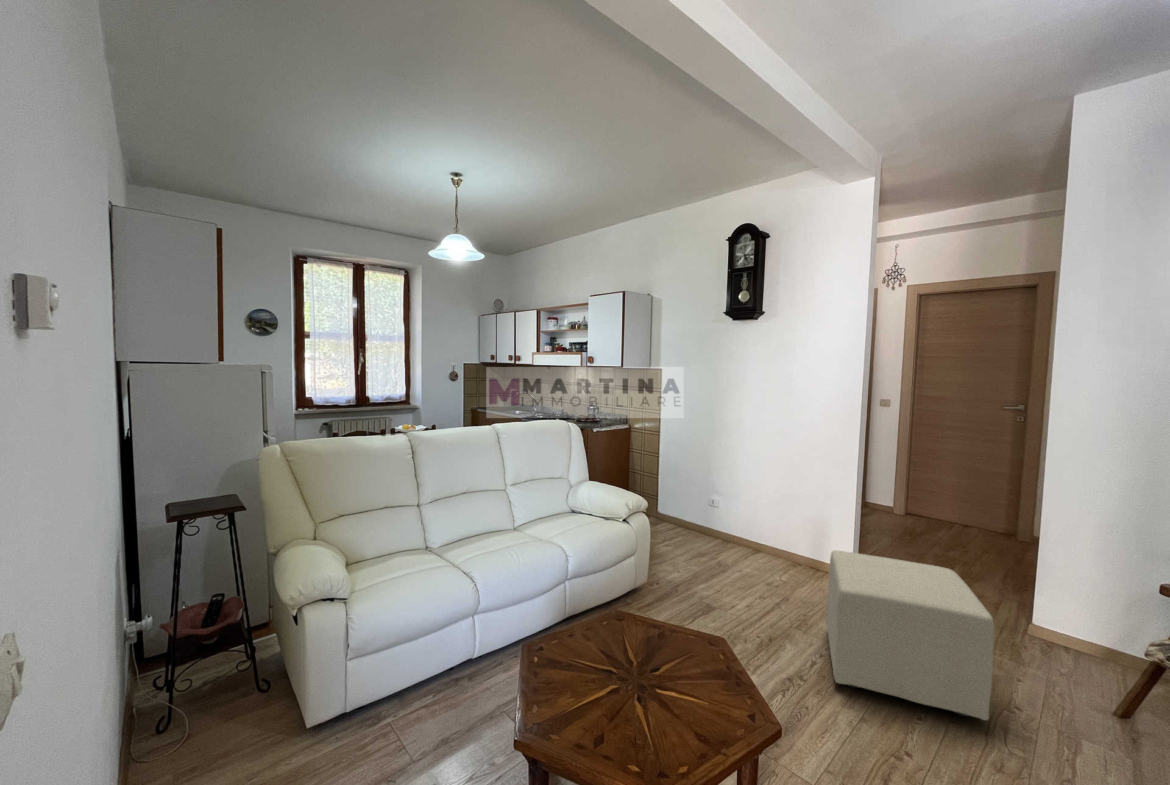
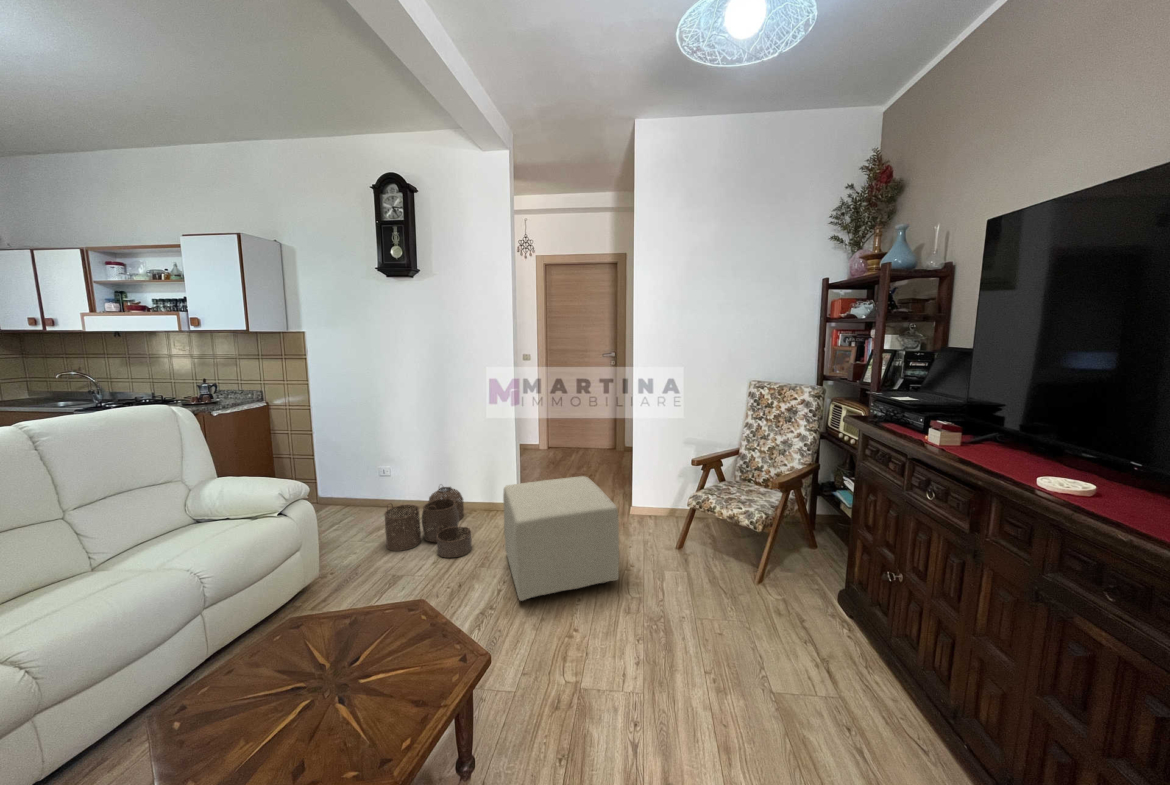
woven basket: none [703,533,788,613] -> present [384,487,472,558]

